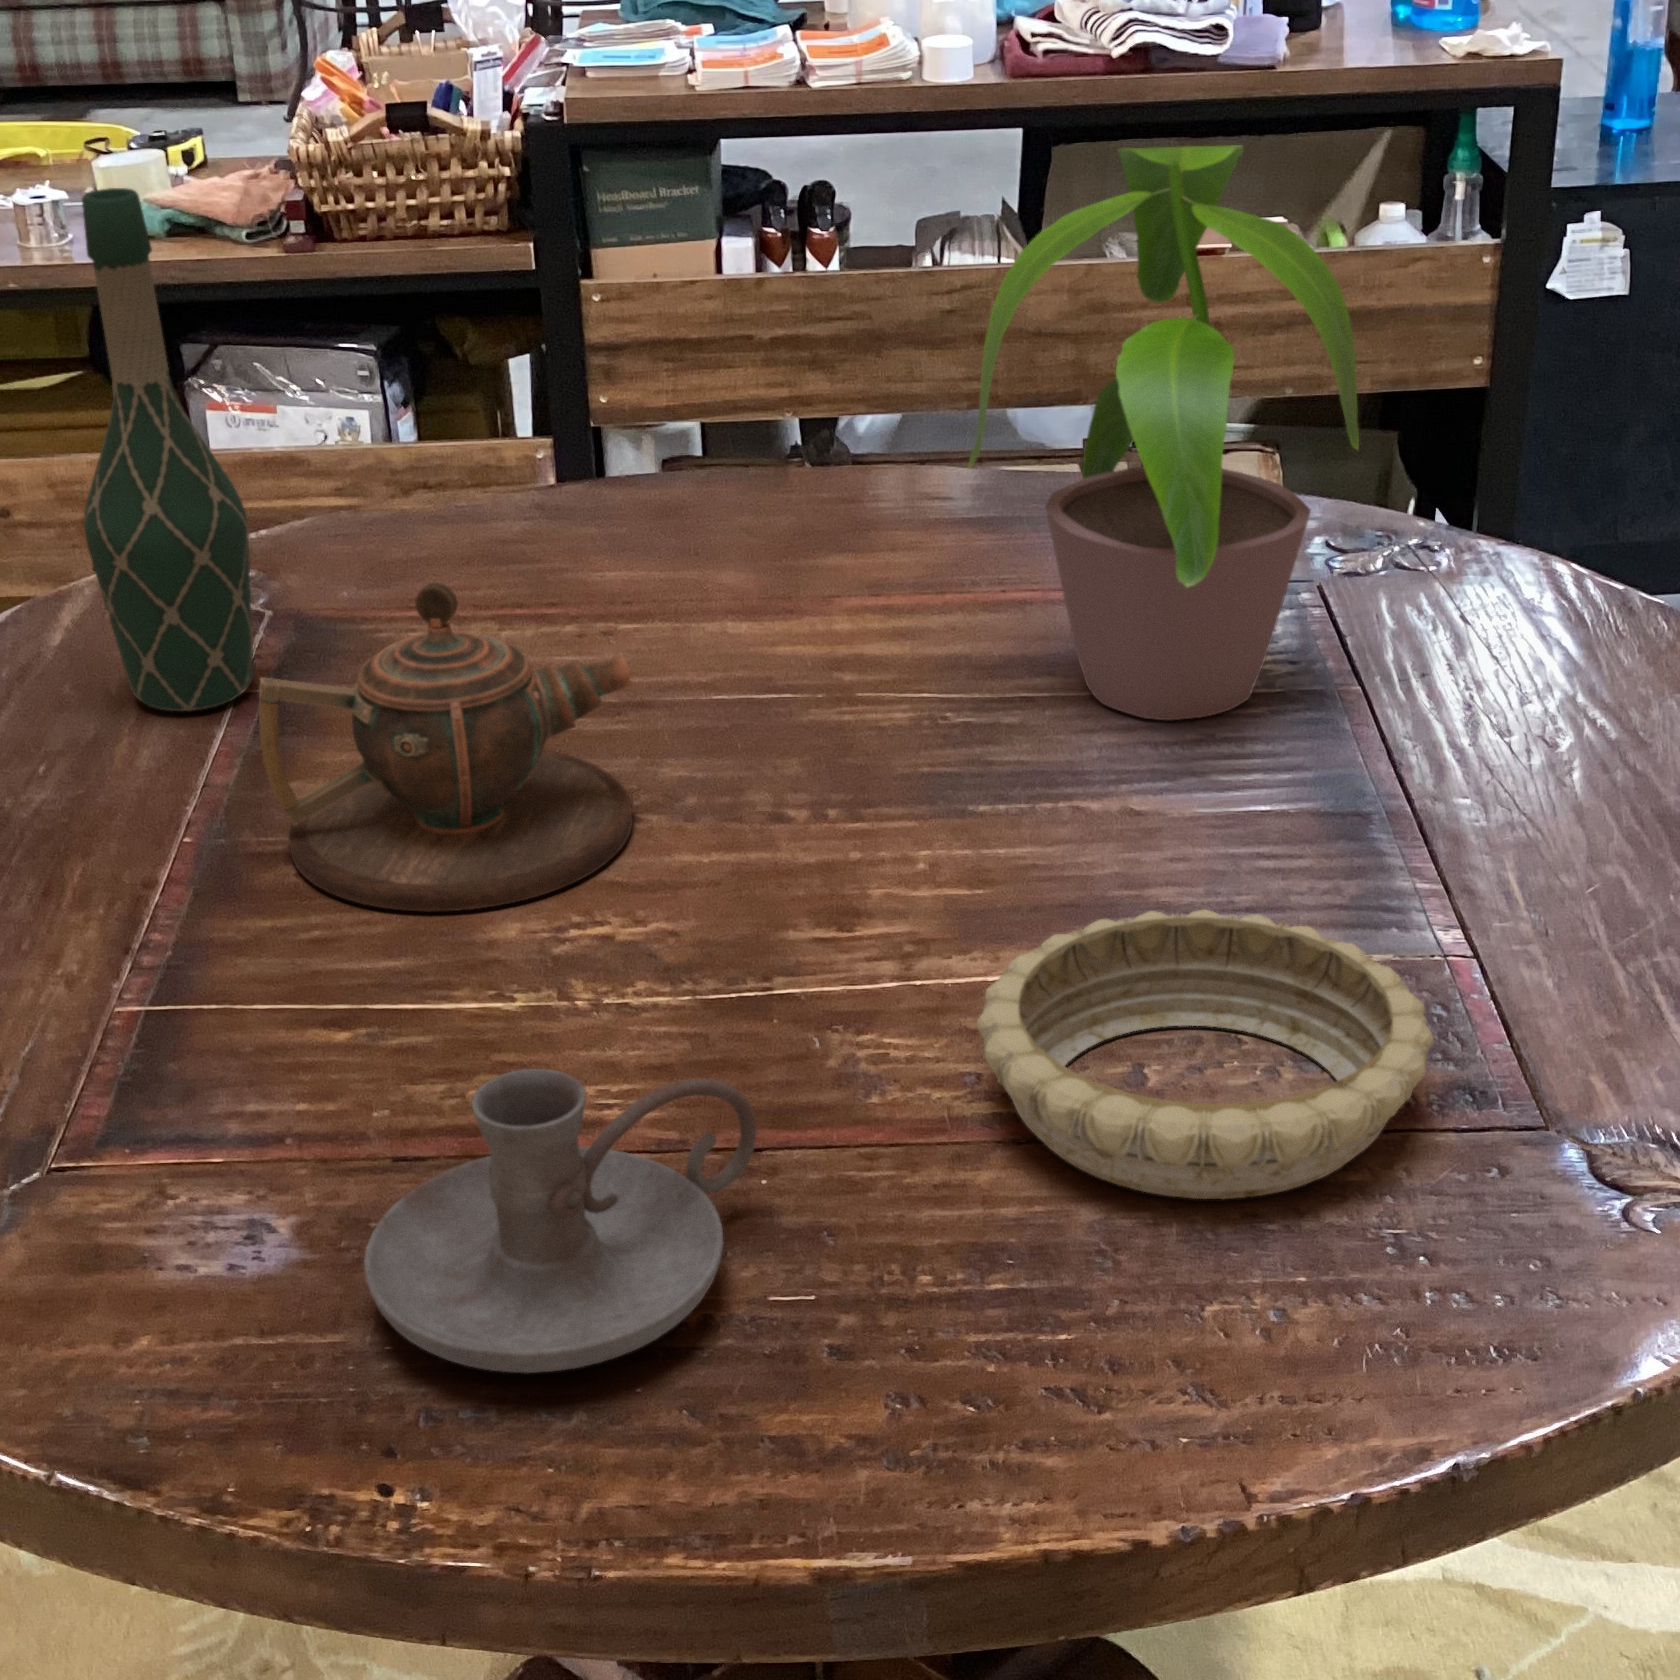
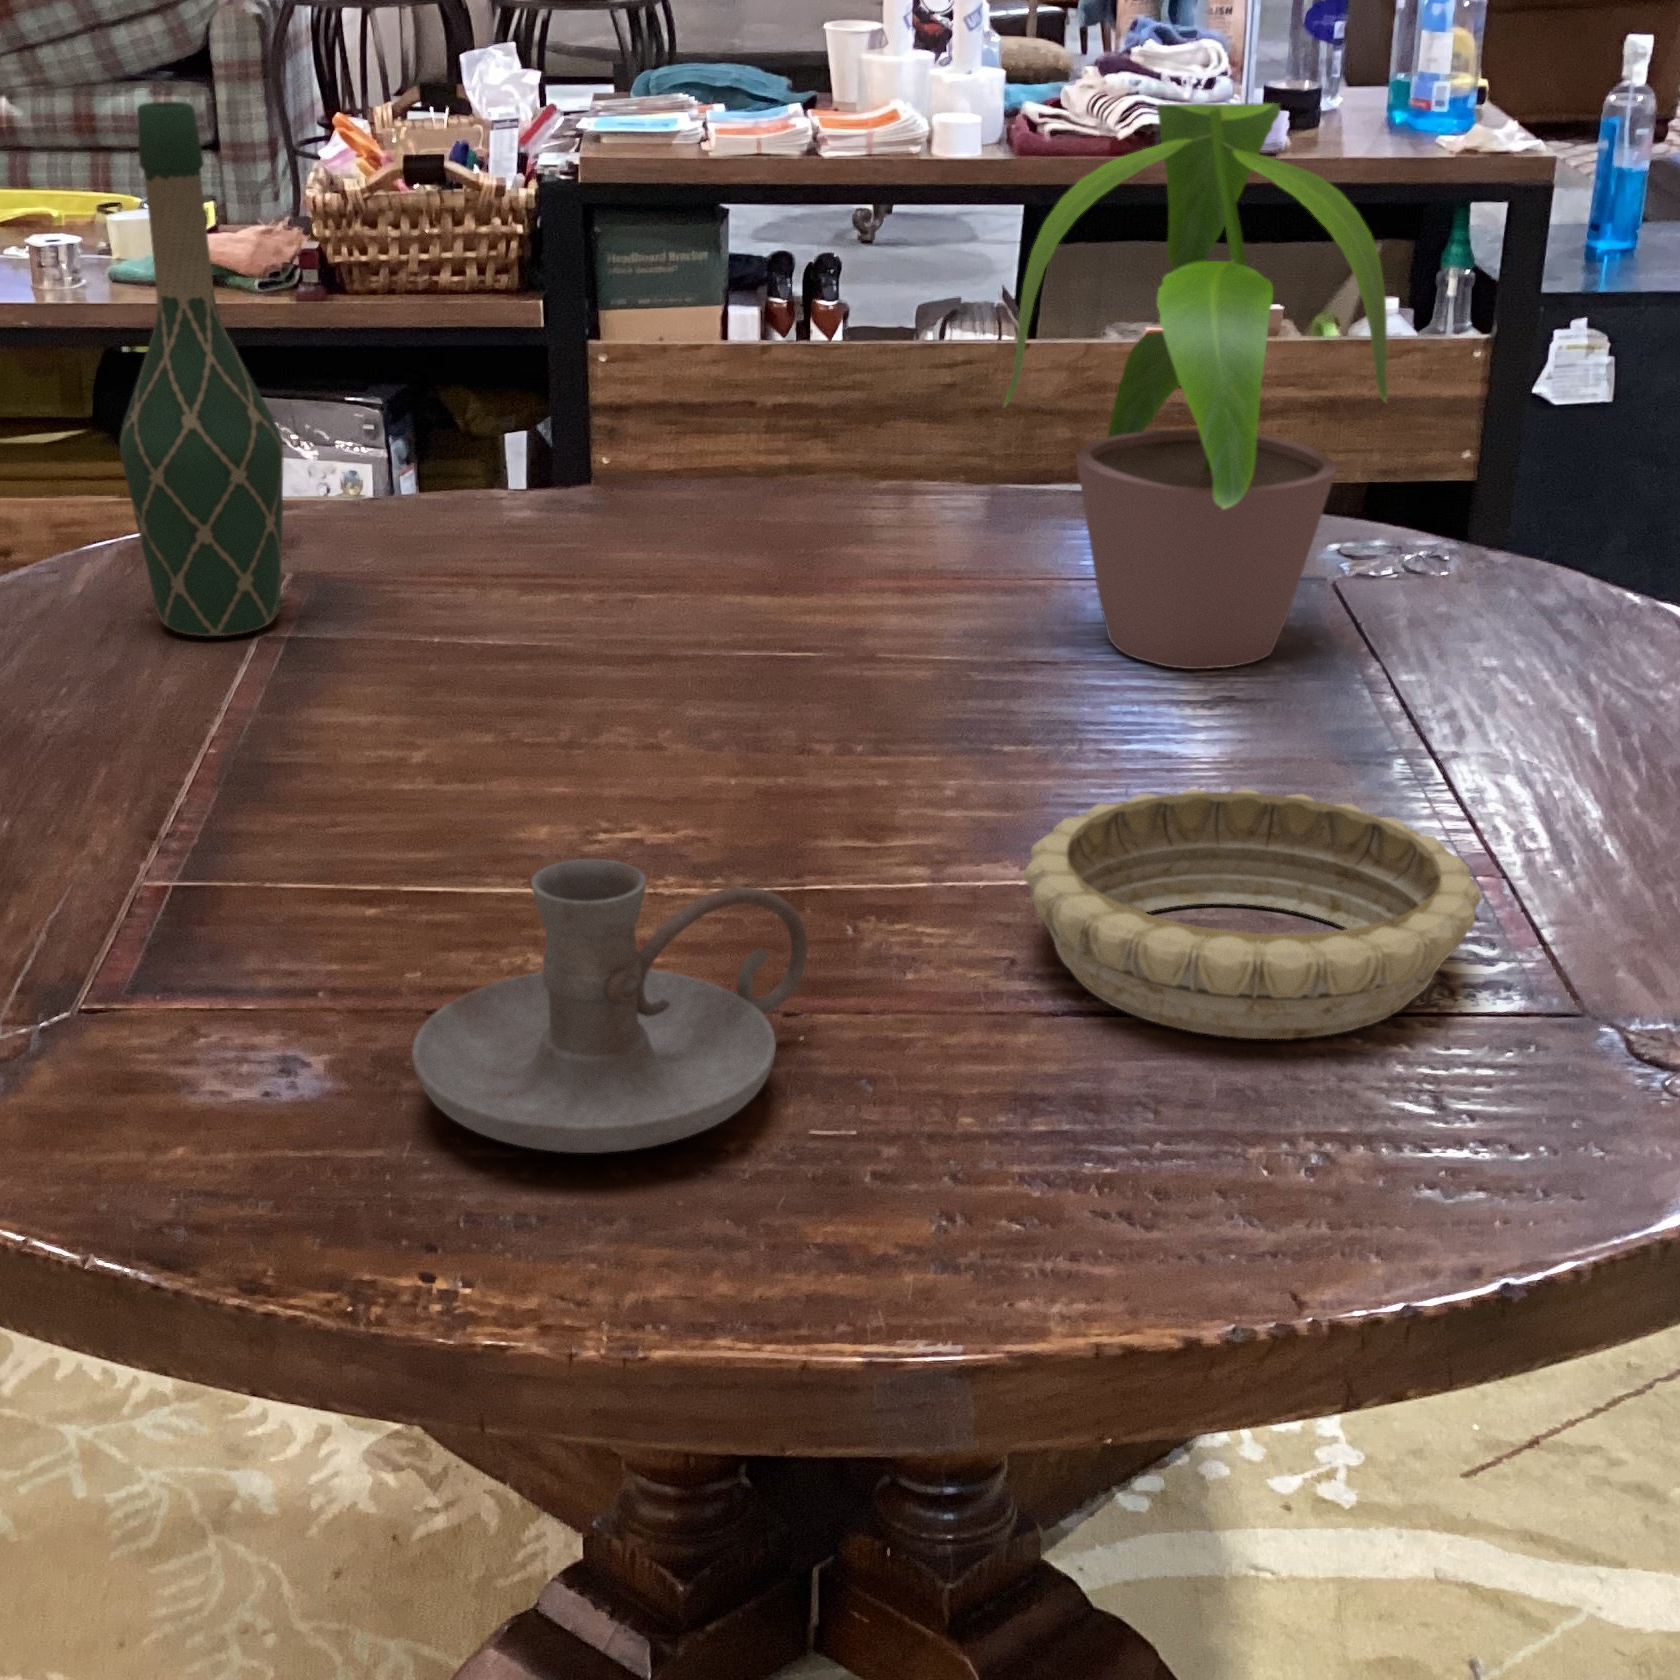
teapot: present [259,582,632,911] -> none [297,474,668,797]

